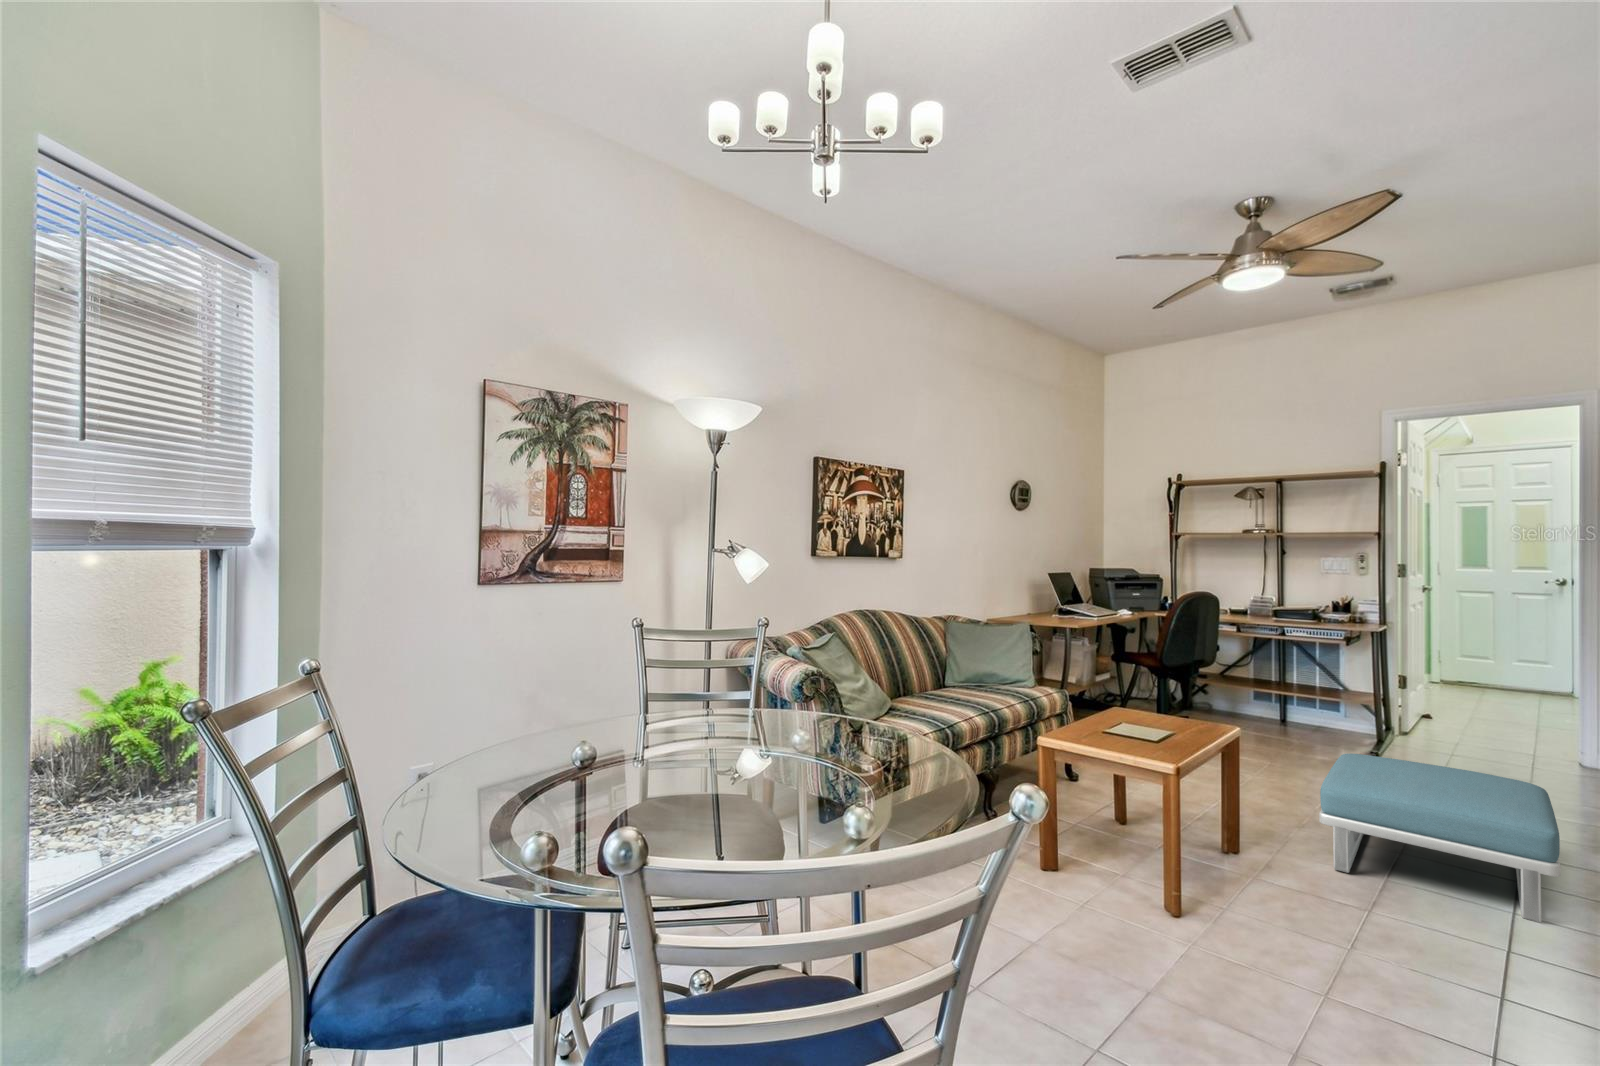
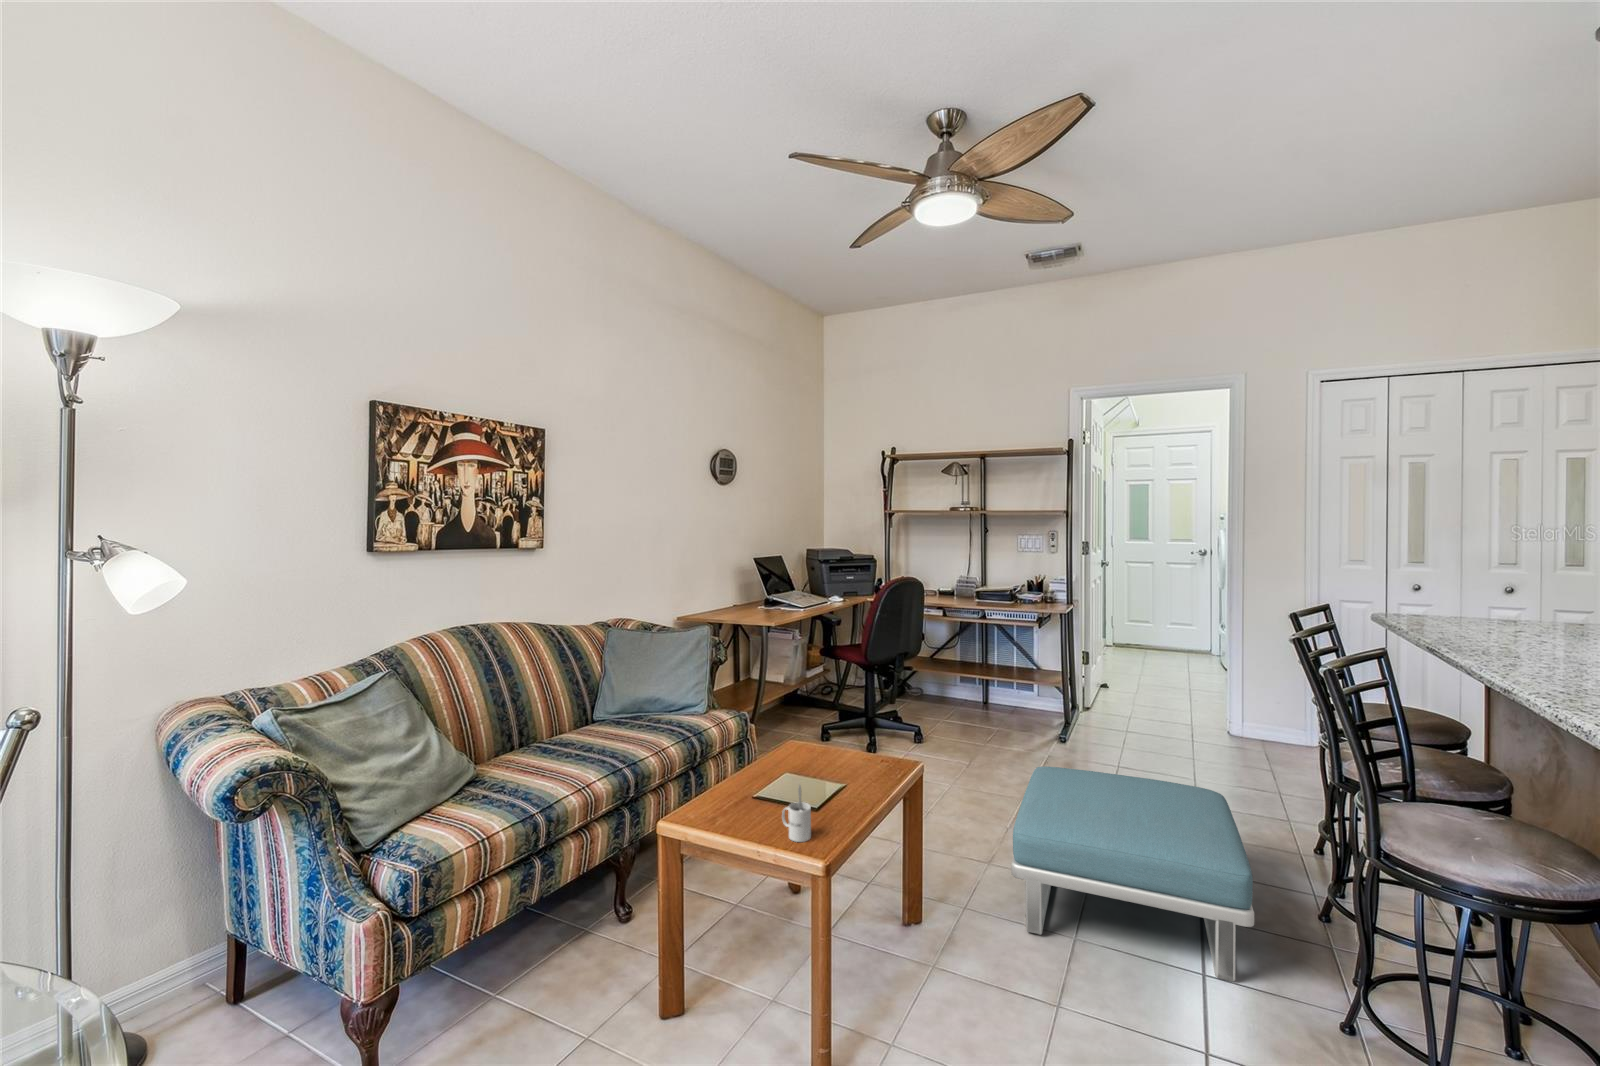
mug: none [1133,719,1156,757] -> present [782,785,811,842]

